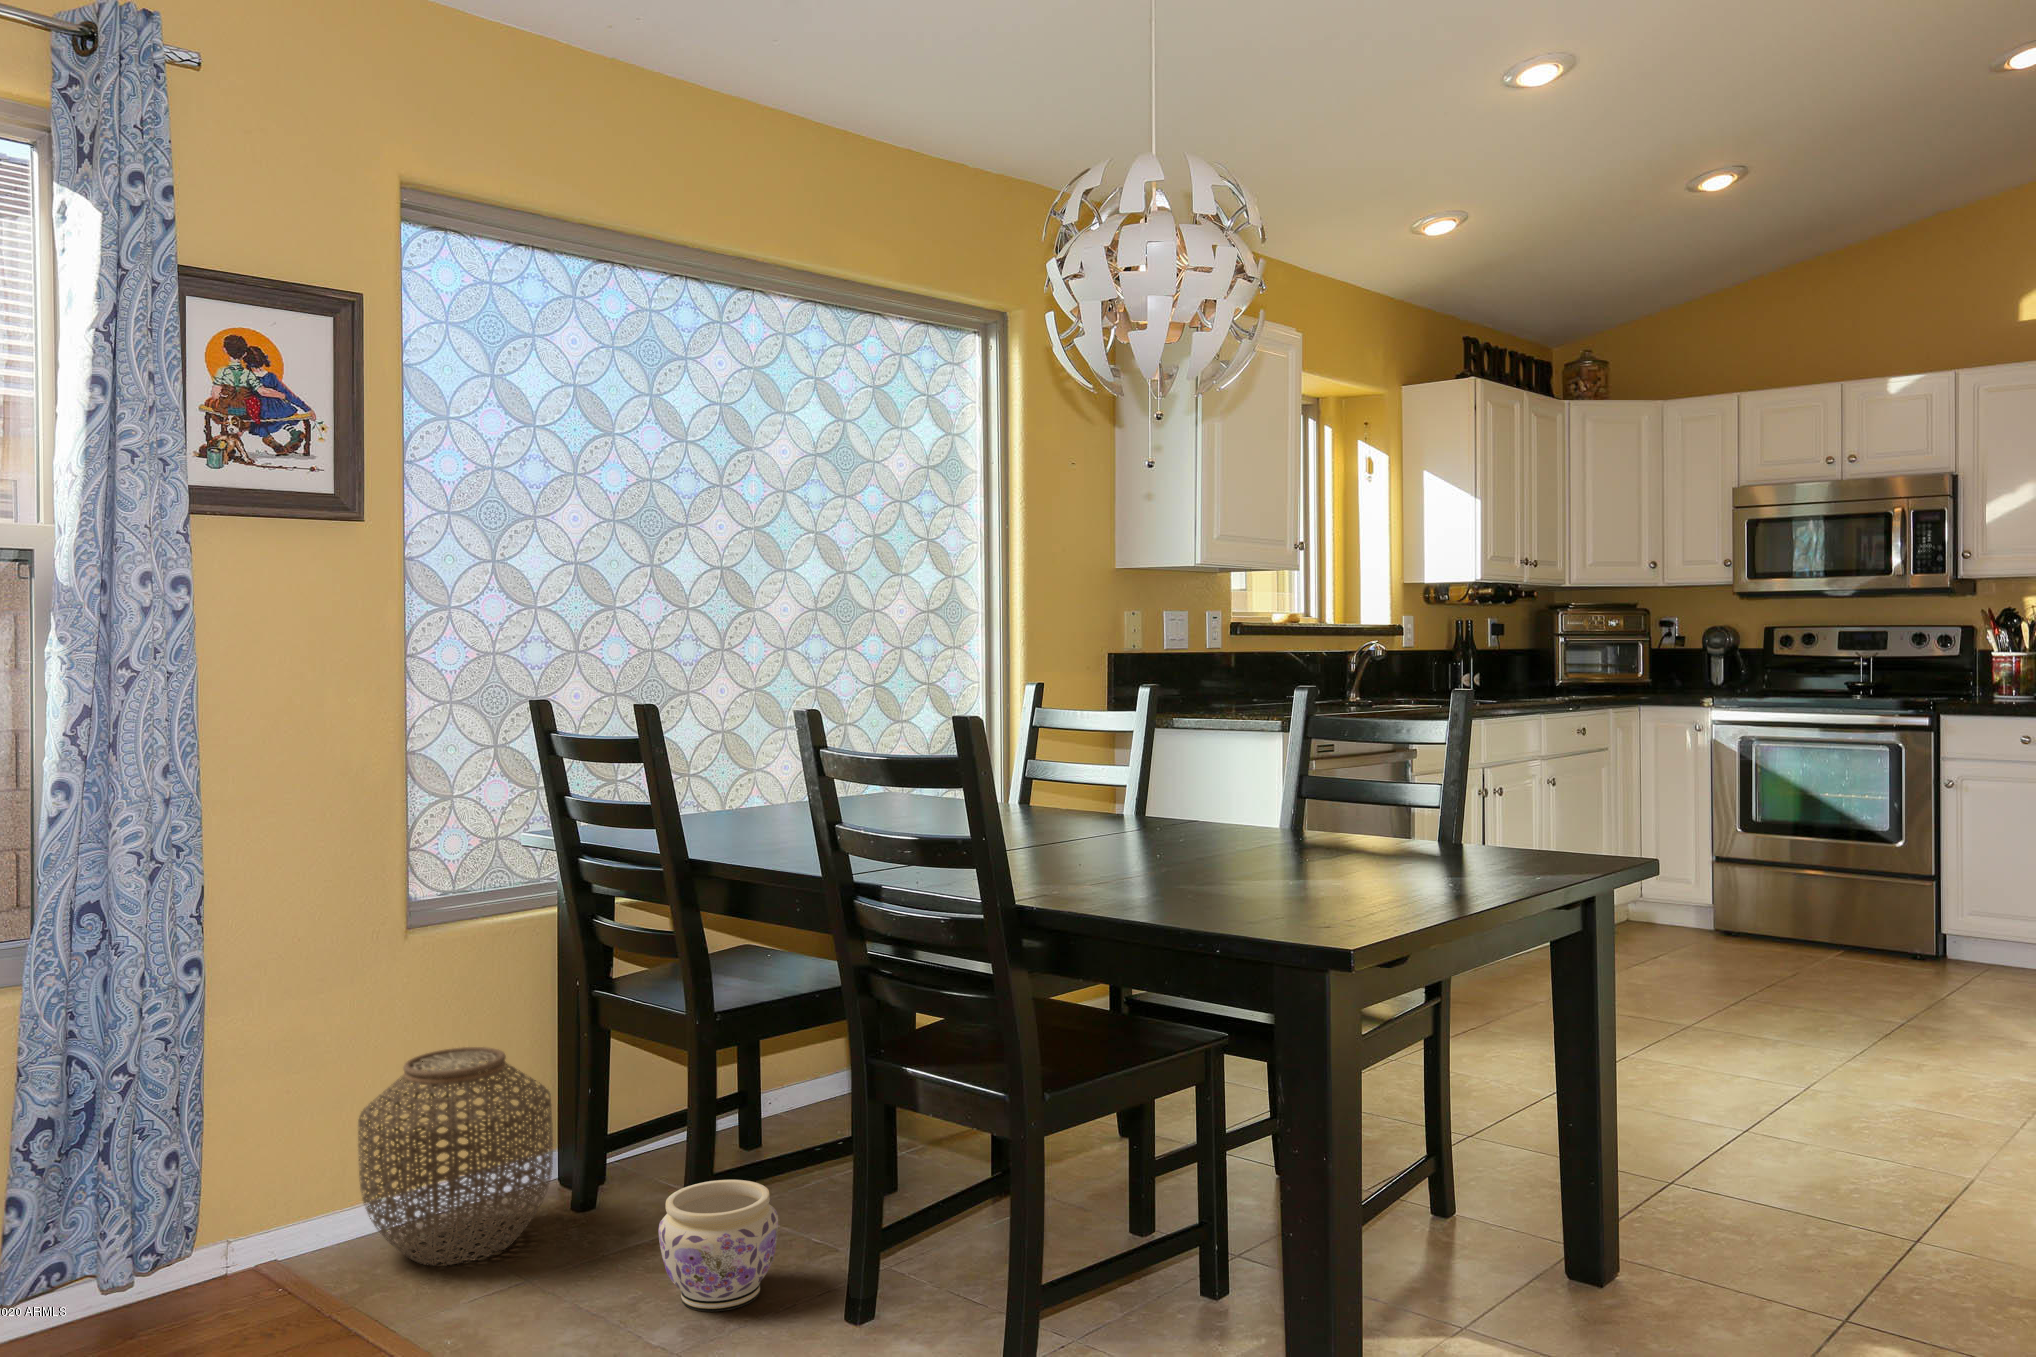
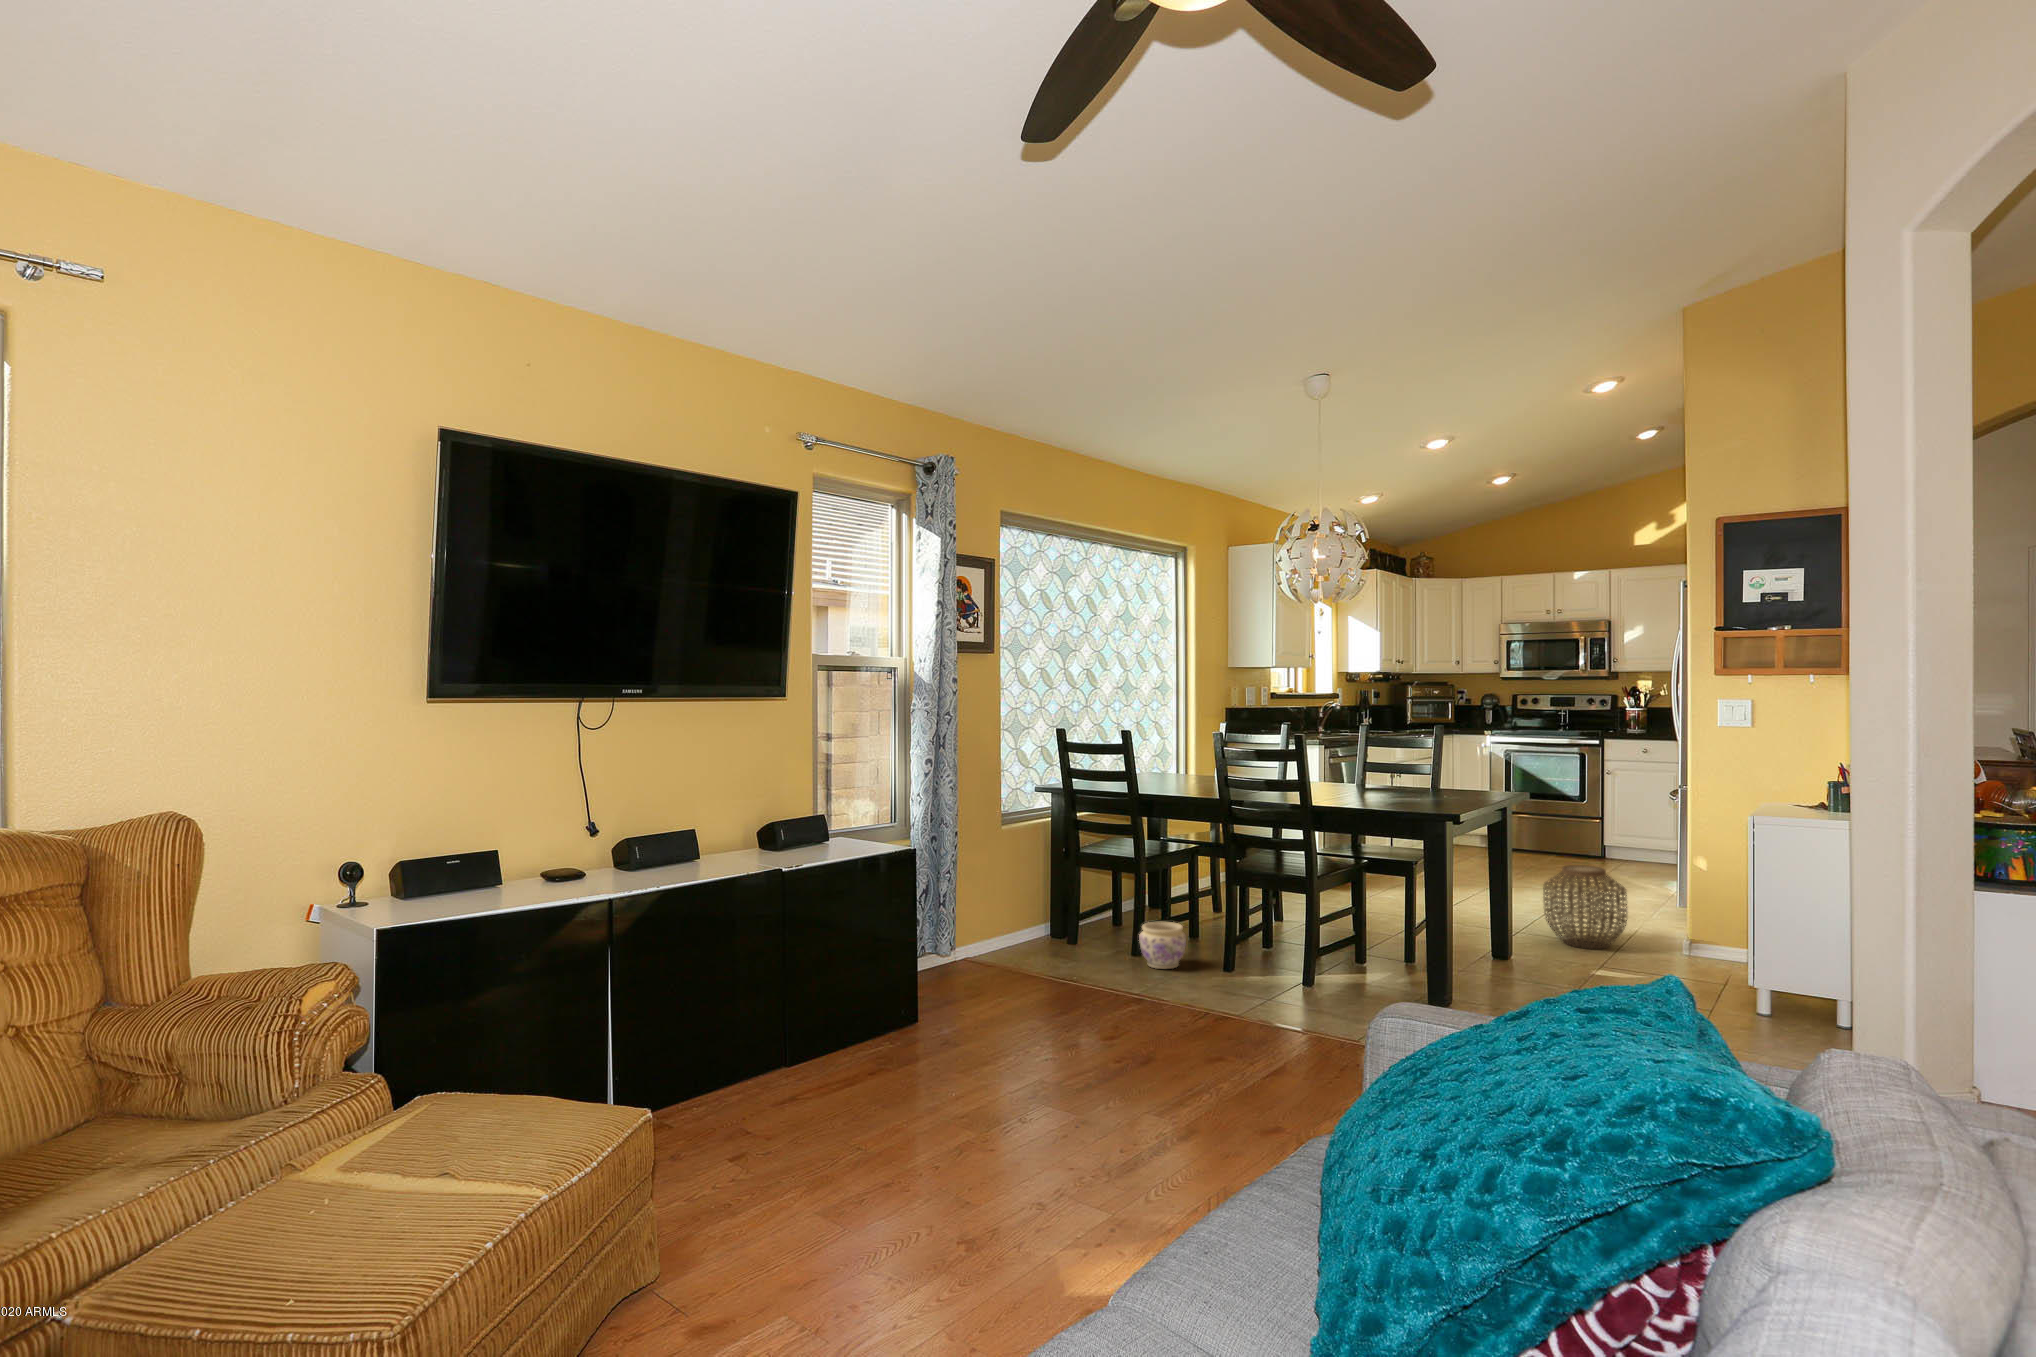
woven basket: present [358,1047,553,1266] -> present [1543,865,1627,949]

